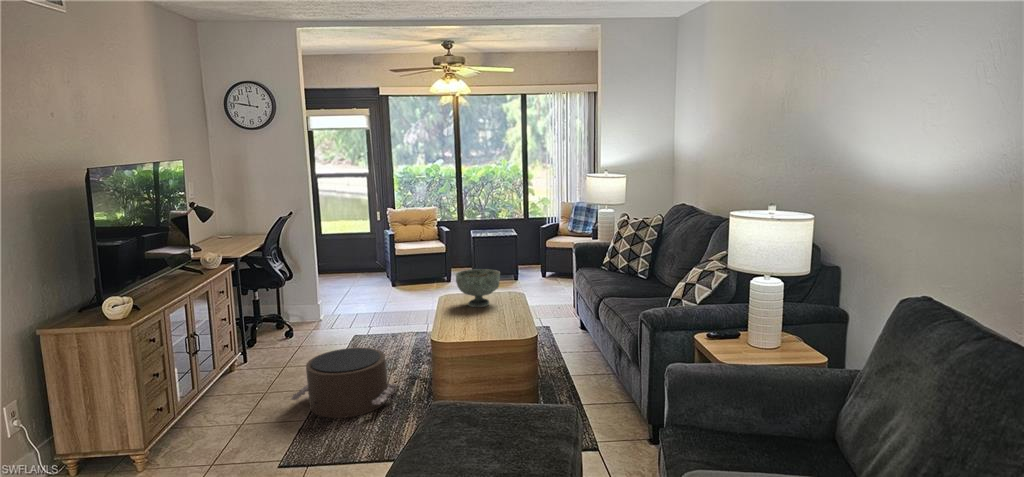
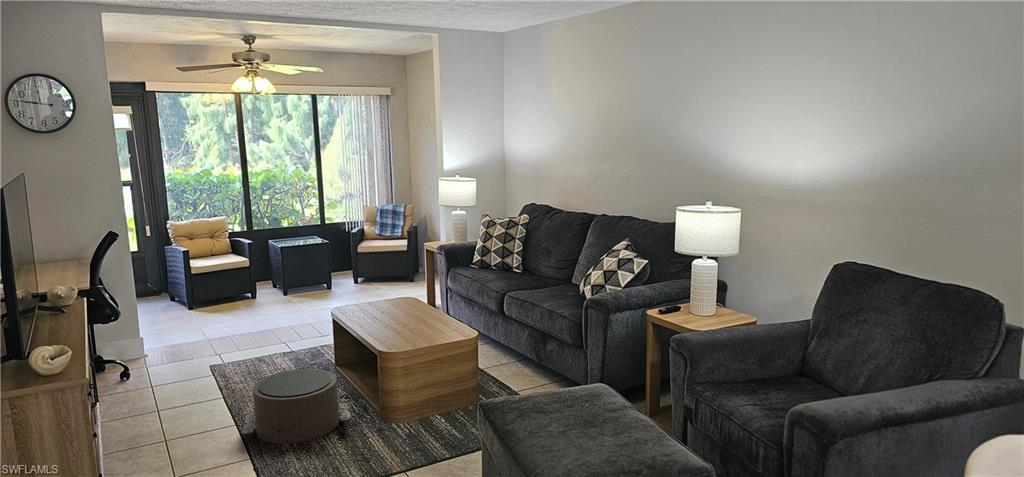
decorative bowl: present [456,269,500,307] -> none [369,277,412,314]

